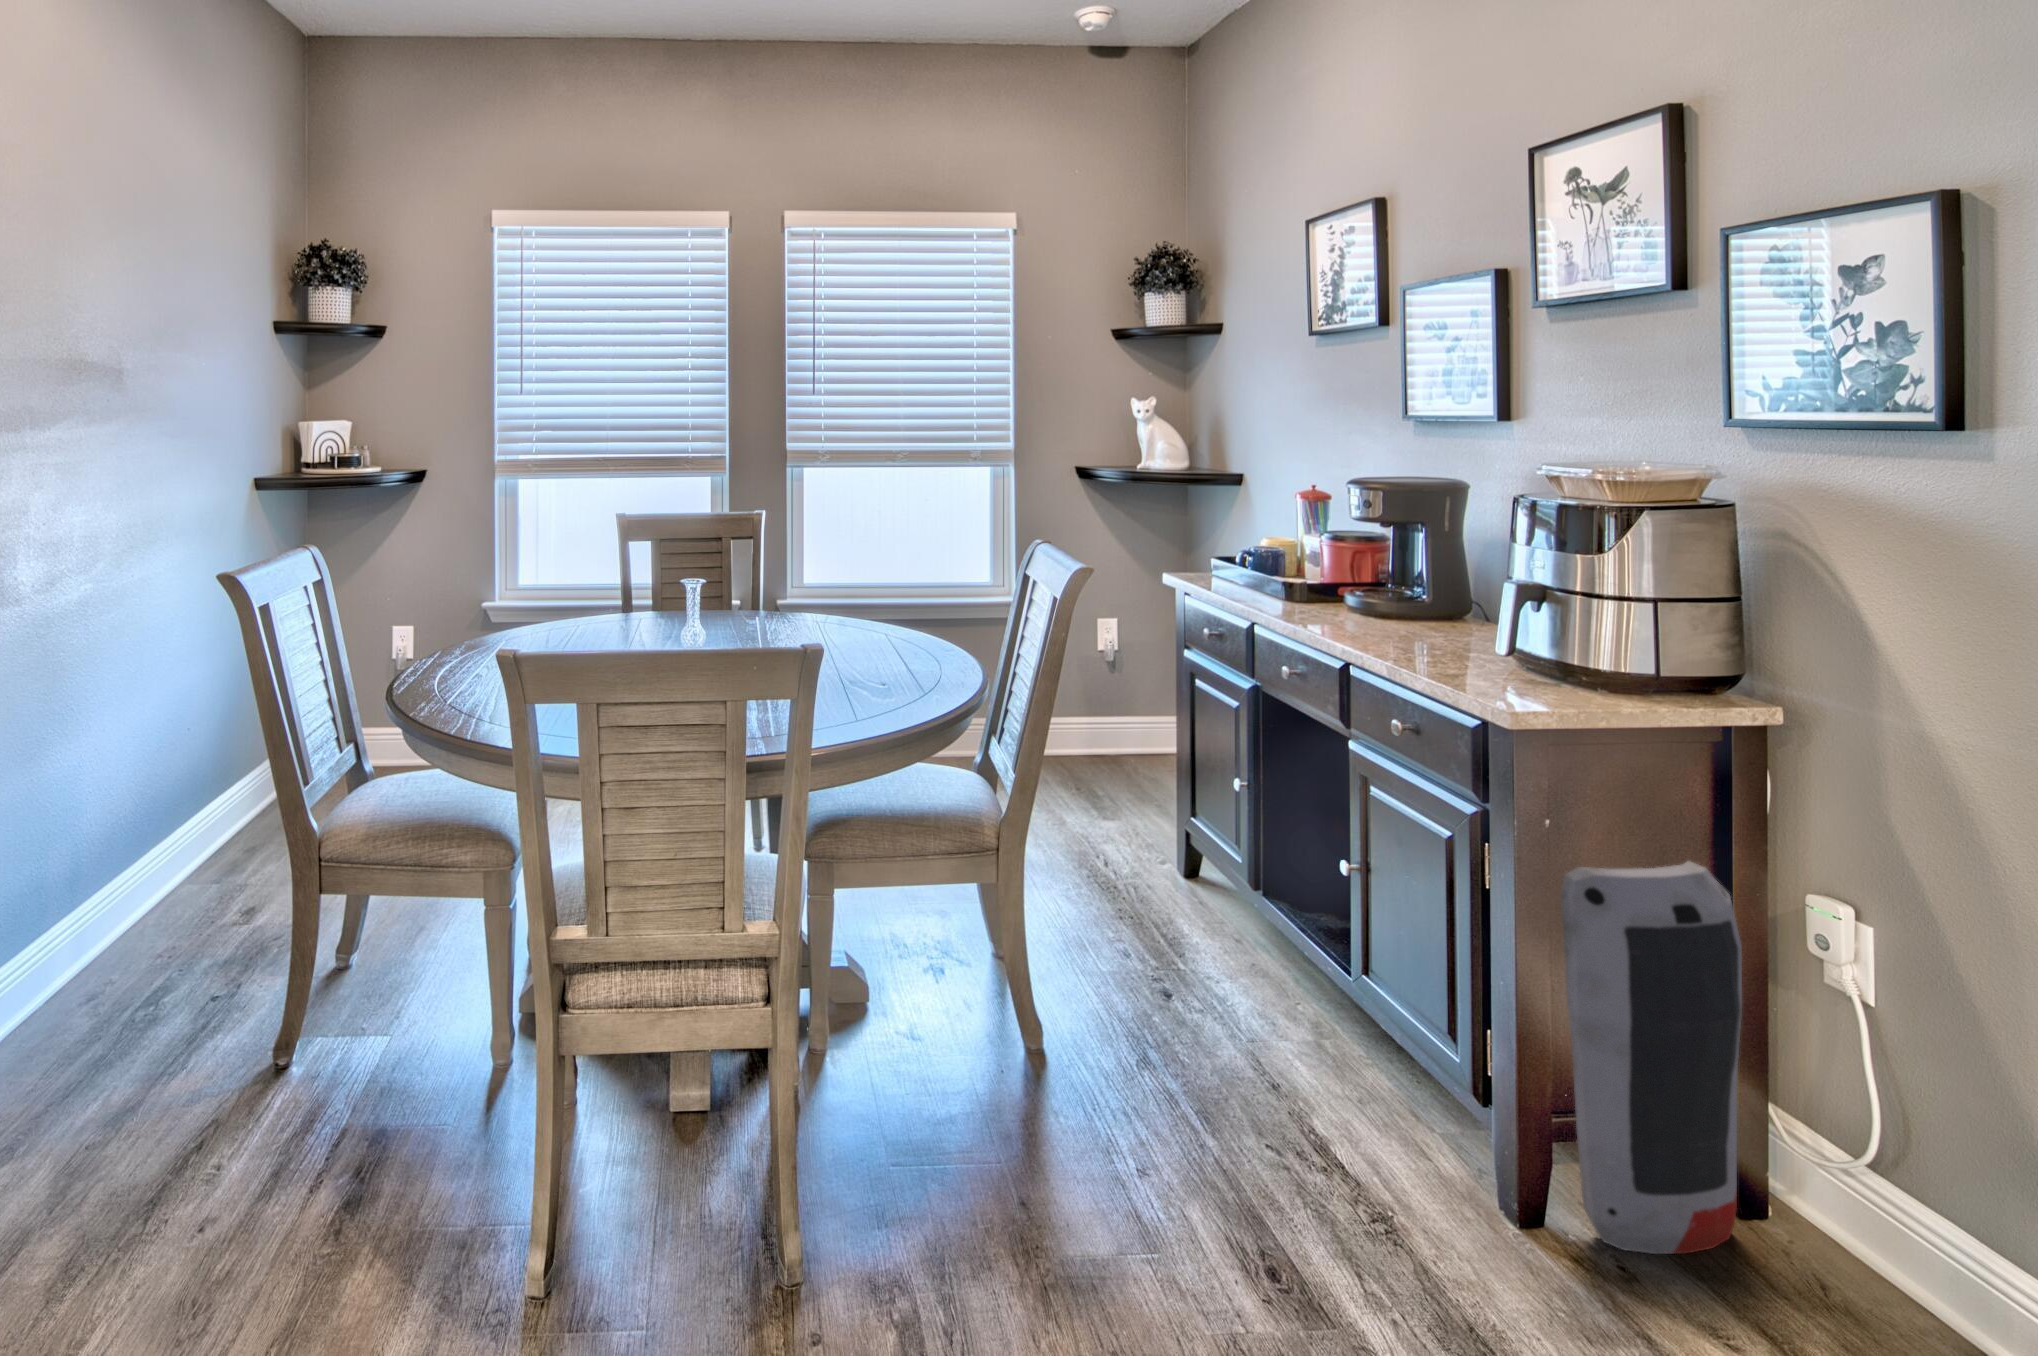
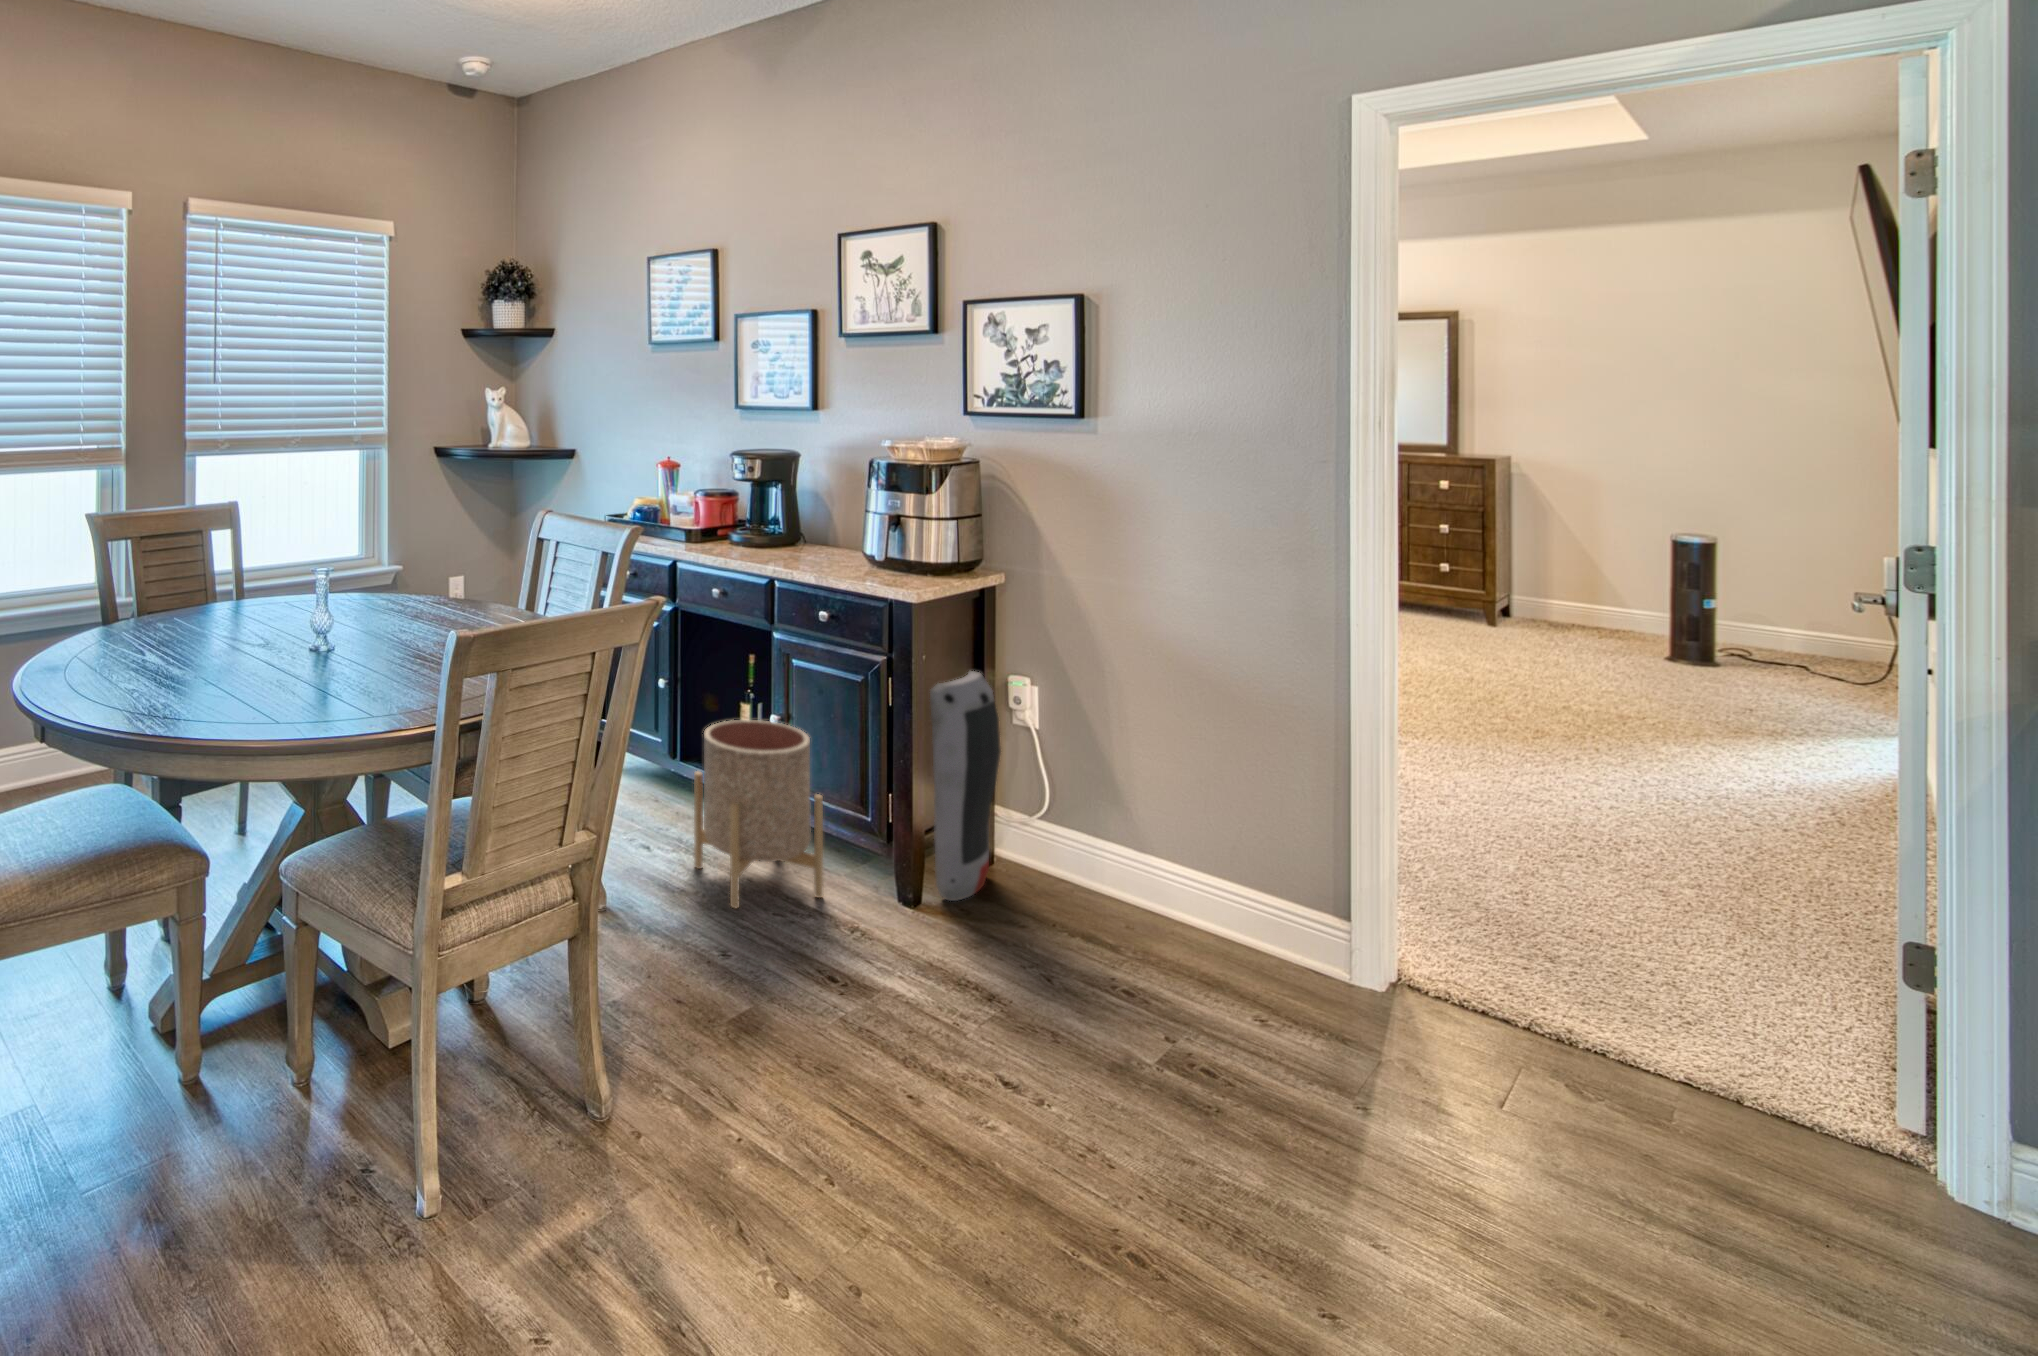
planter: none [1198,847,1371,1149] -> present [694,720,824,909]

